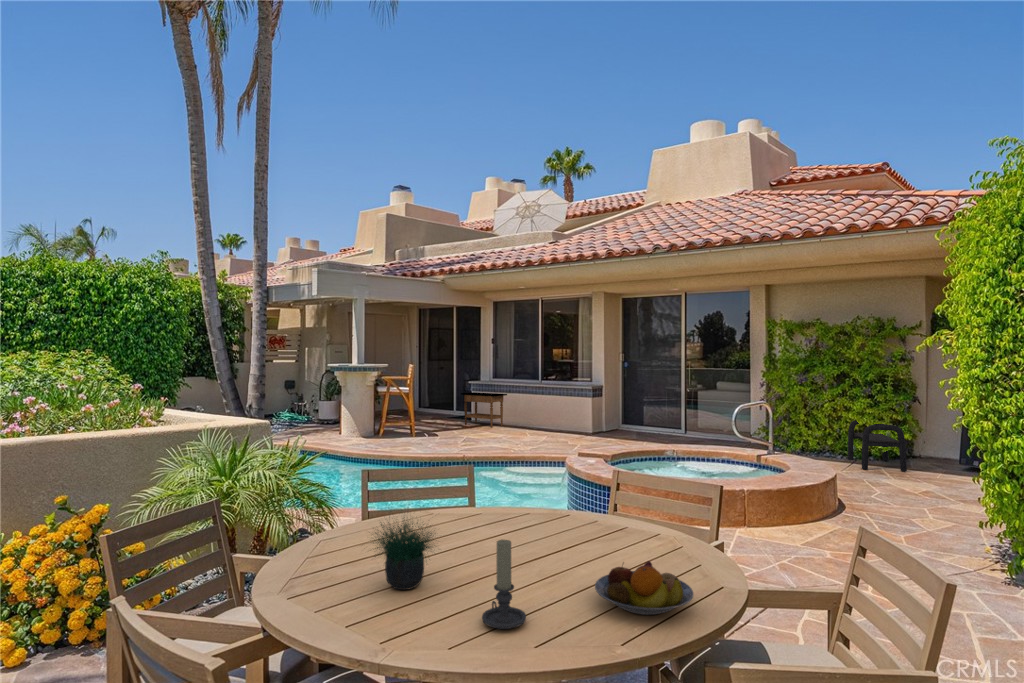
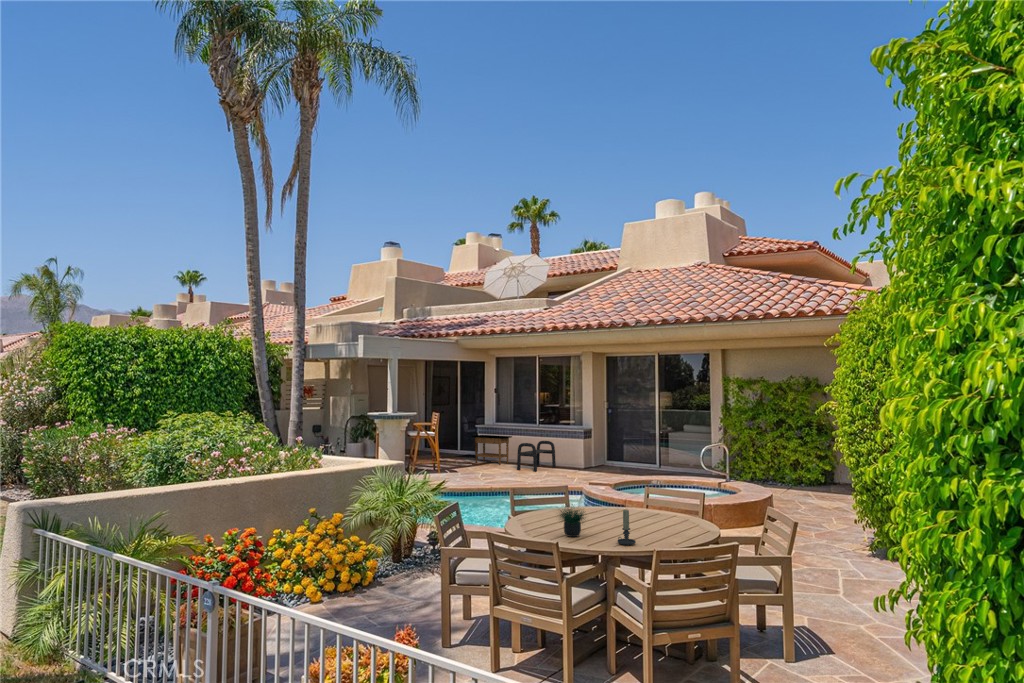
bench: present [848,420,907,471] -> present [517,441,556,471]
fruit bowl: present [595,561,693,615] -> none [658,521,700,541]

